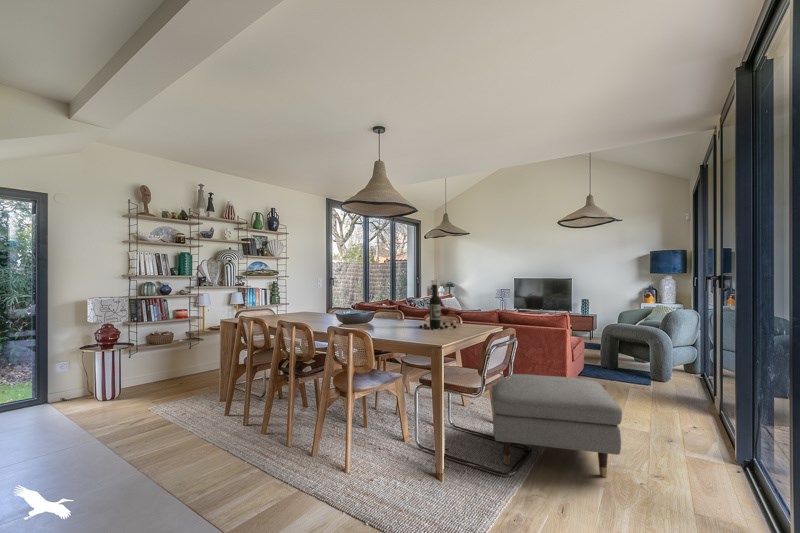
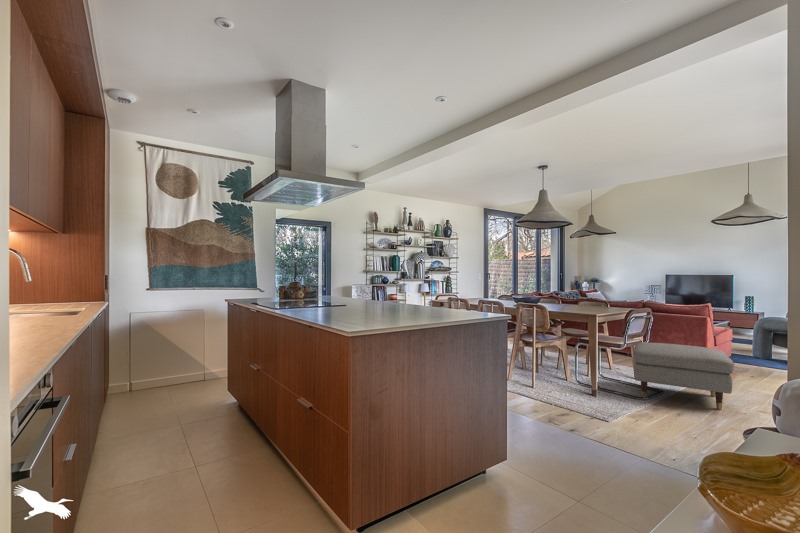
wine bottle: present [419,285,462,330] -> none [577,278,612,310]

